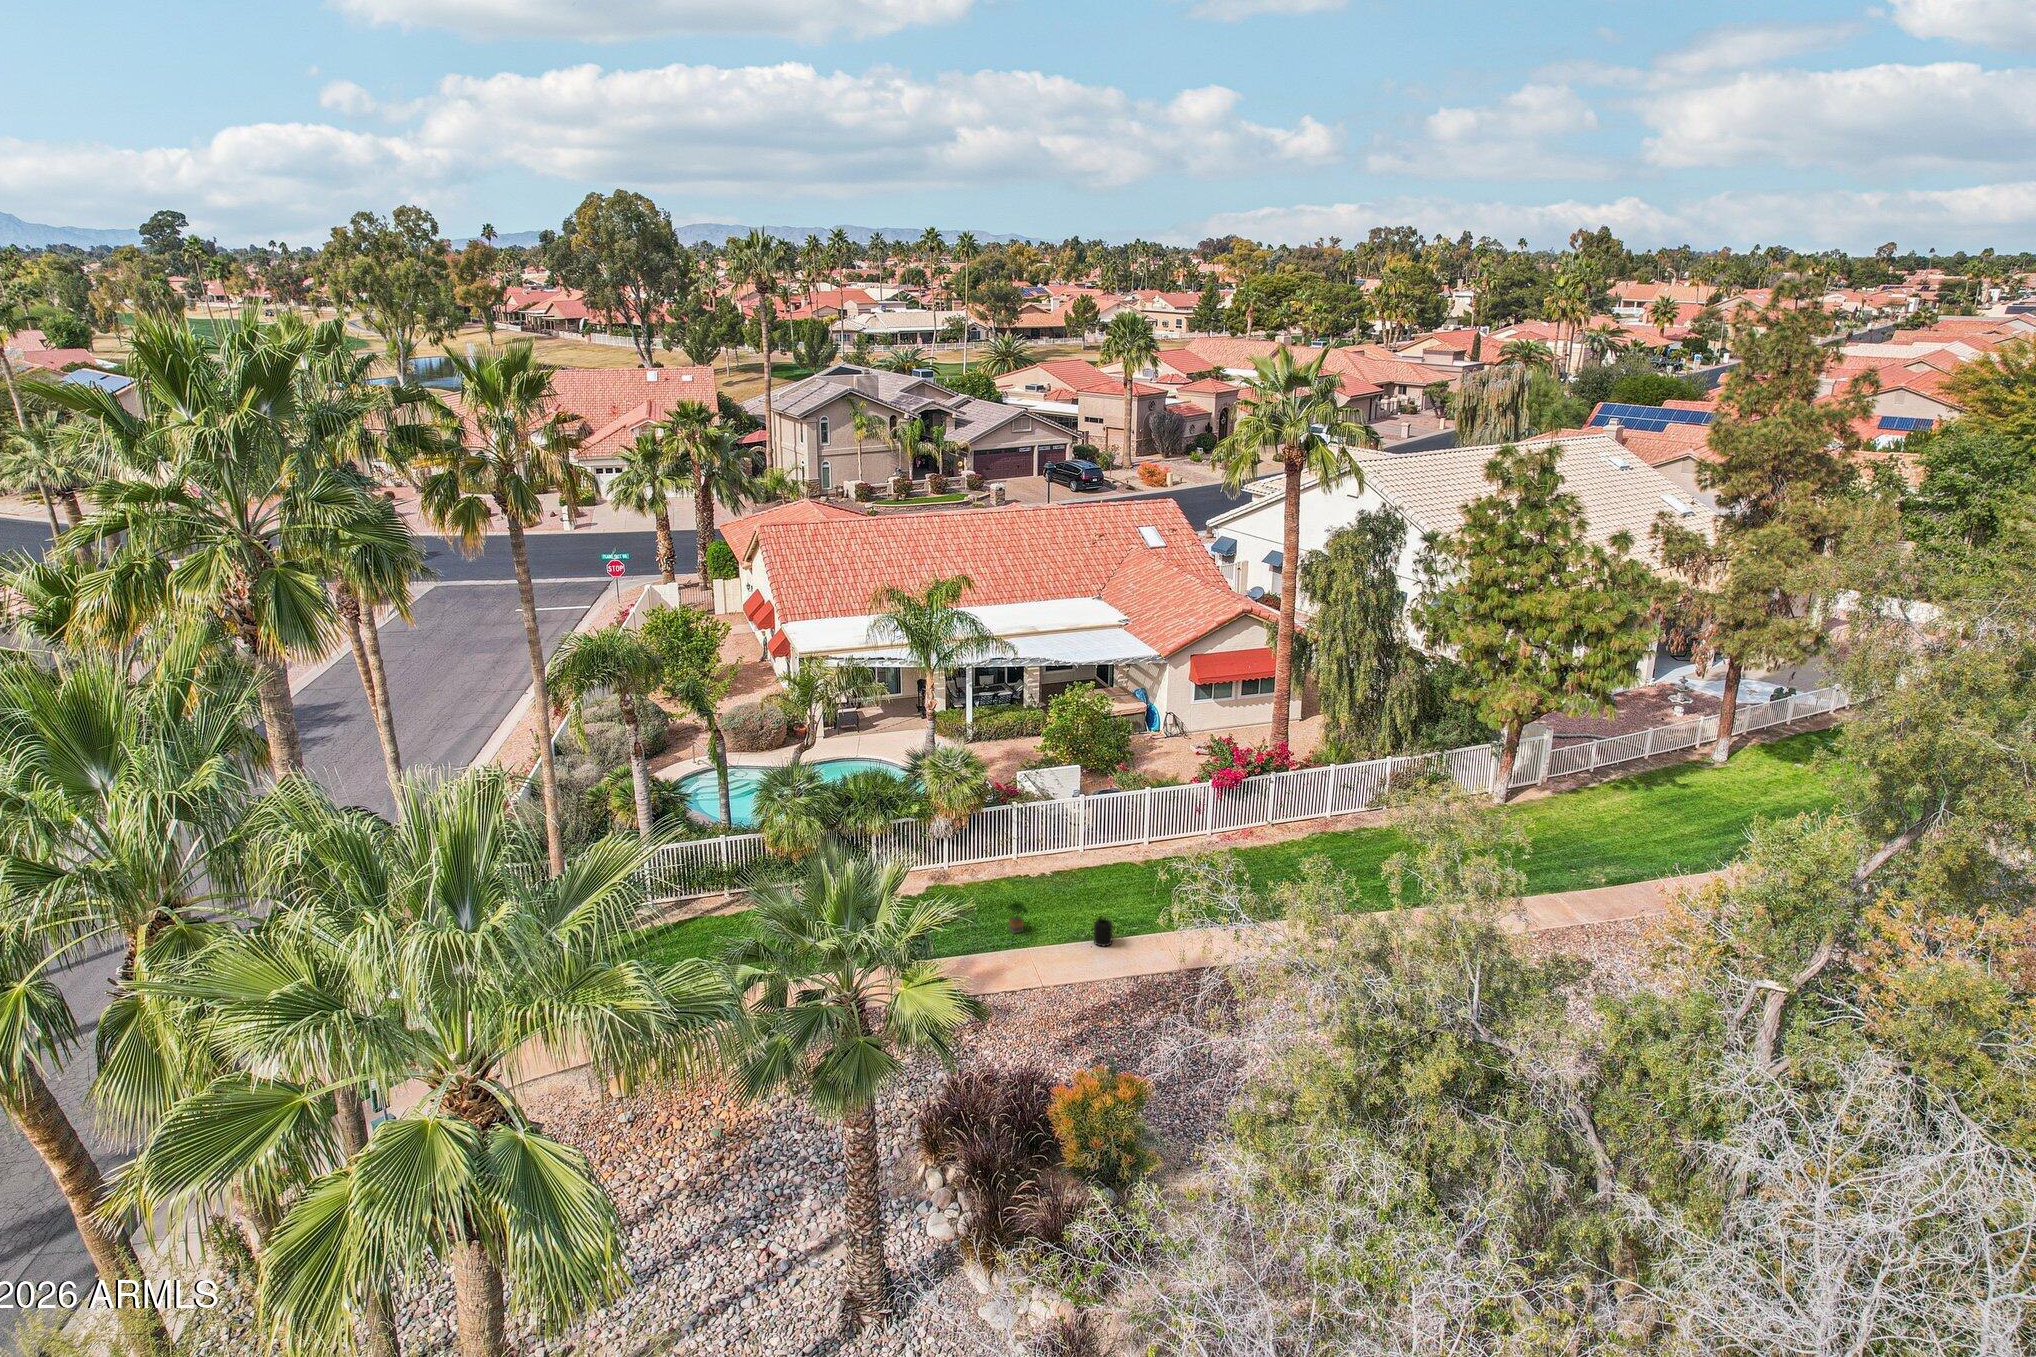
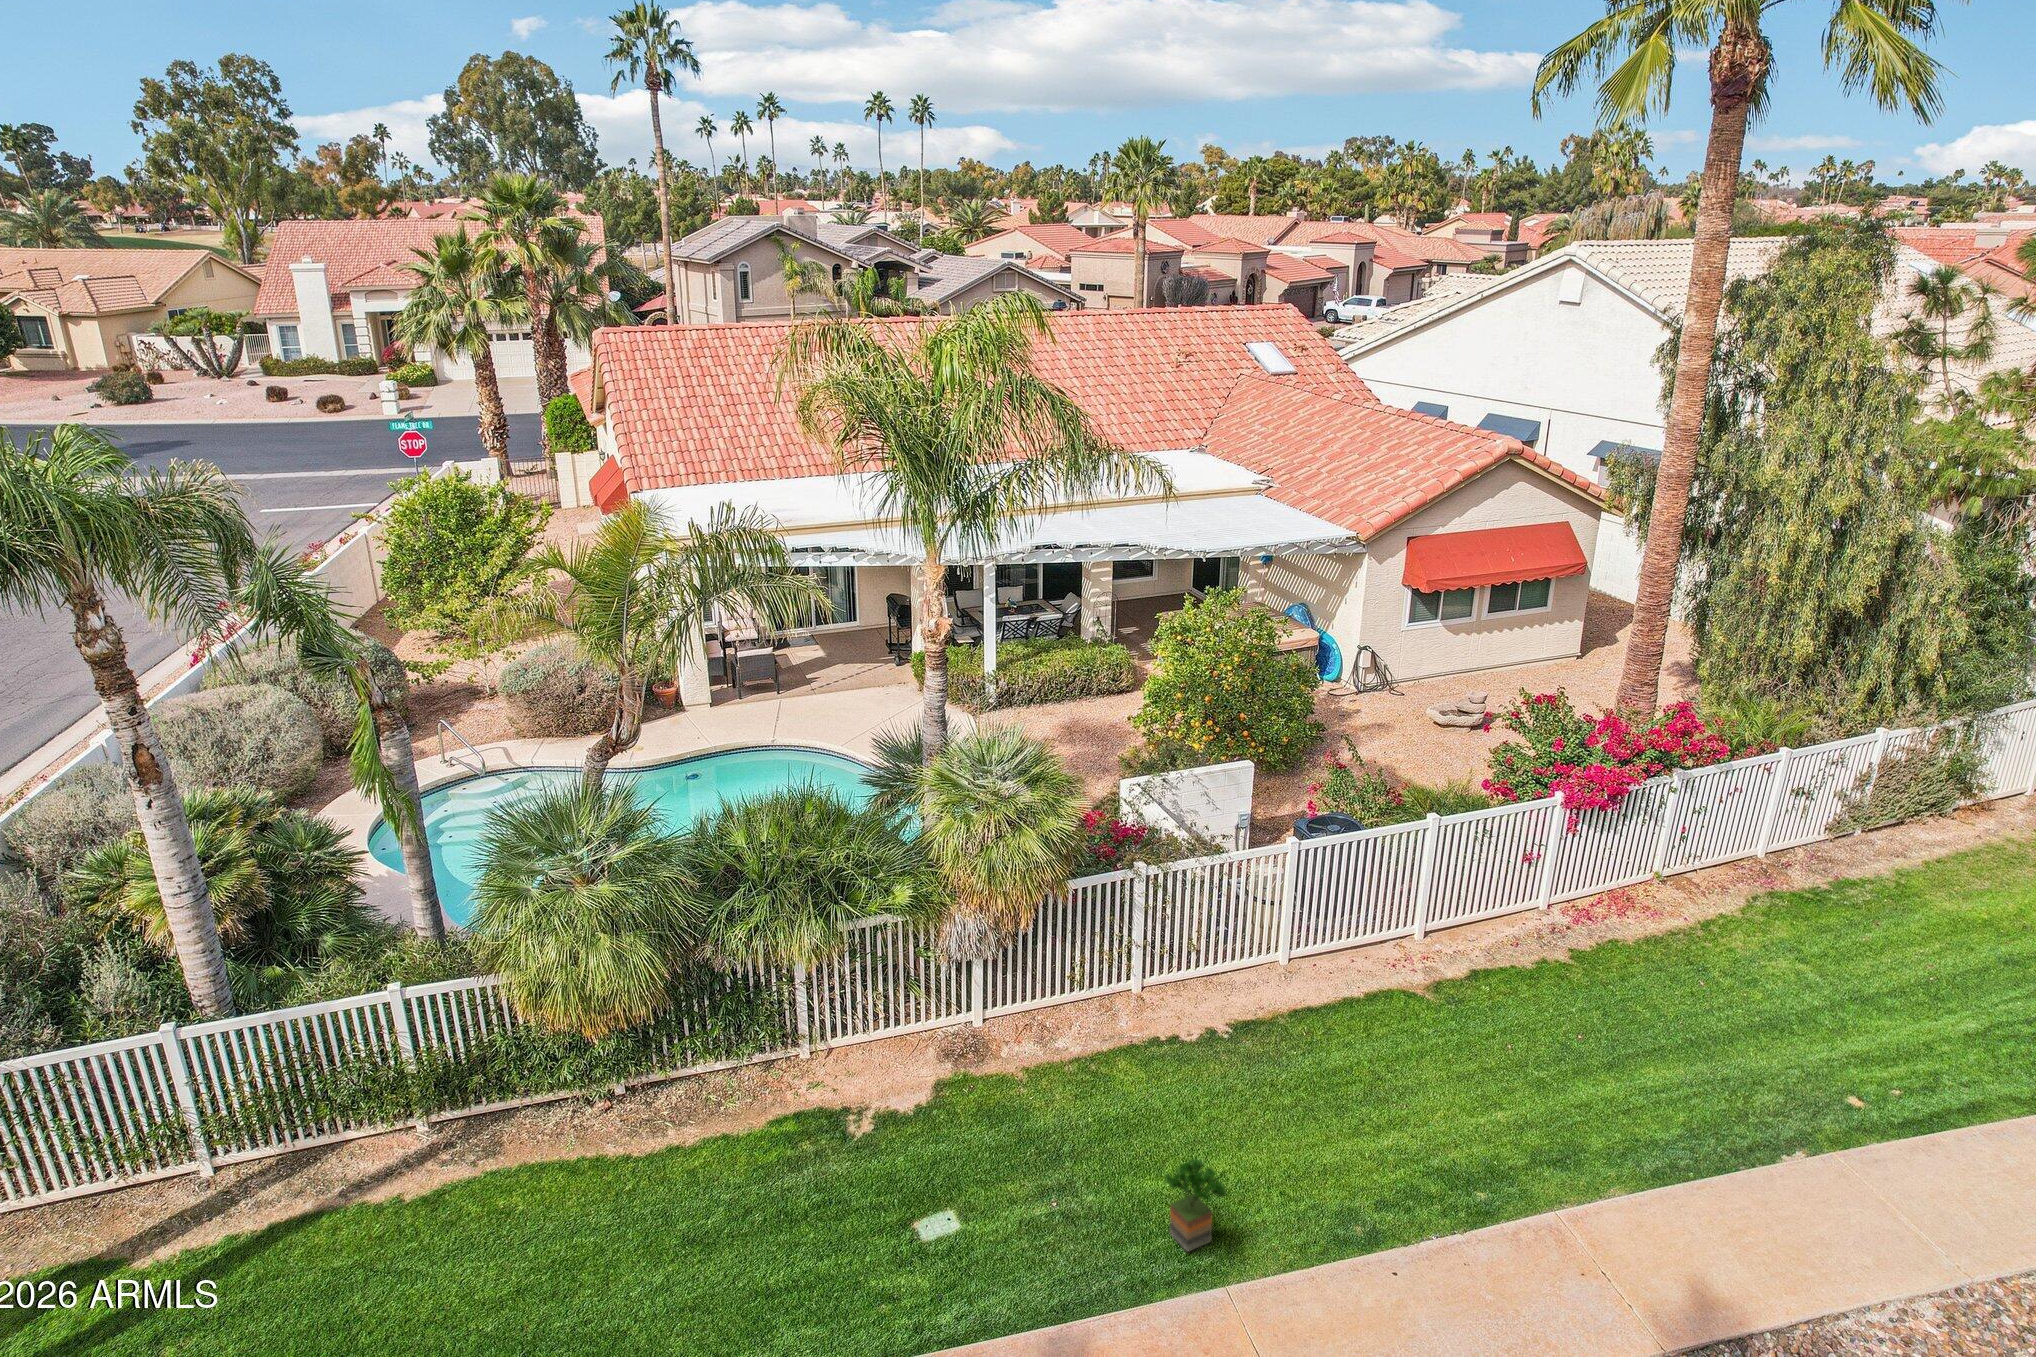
trash can: present [1094,915,1113,946] -> none [1415,1205,1474,1298]

